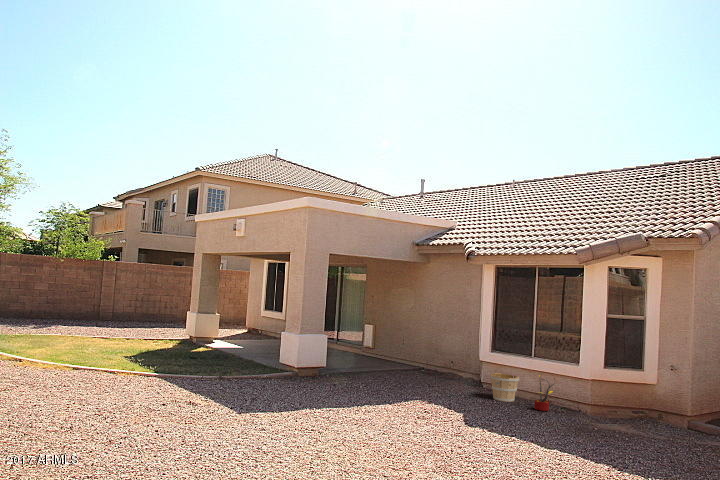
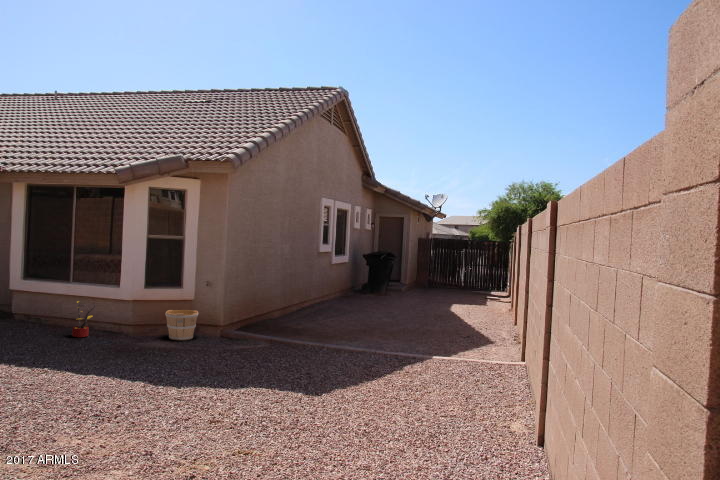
wooden bucket: present [490,373,519,402] -> present [165,310,199,340]

